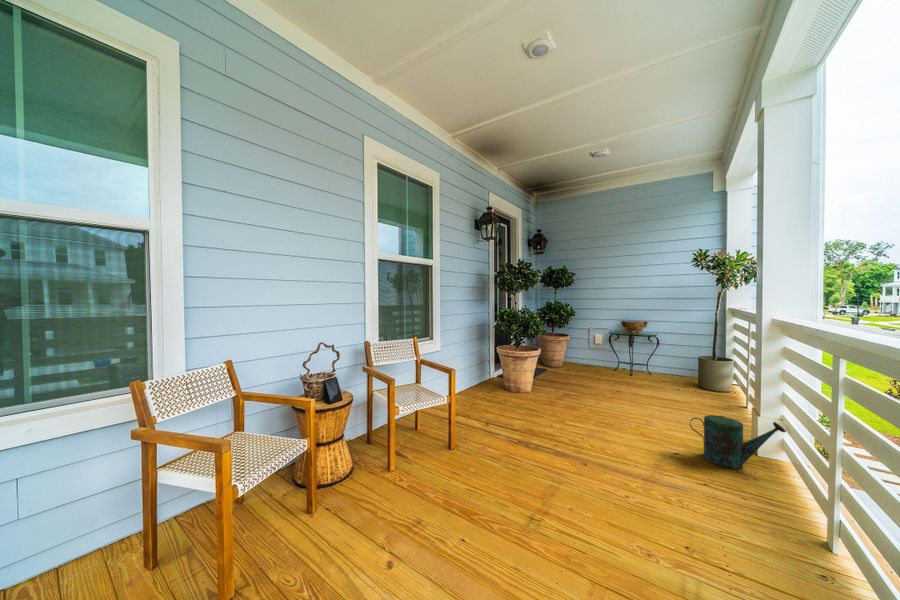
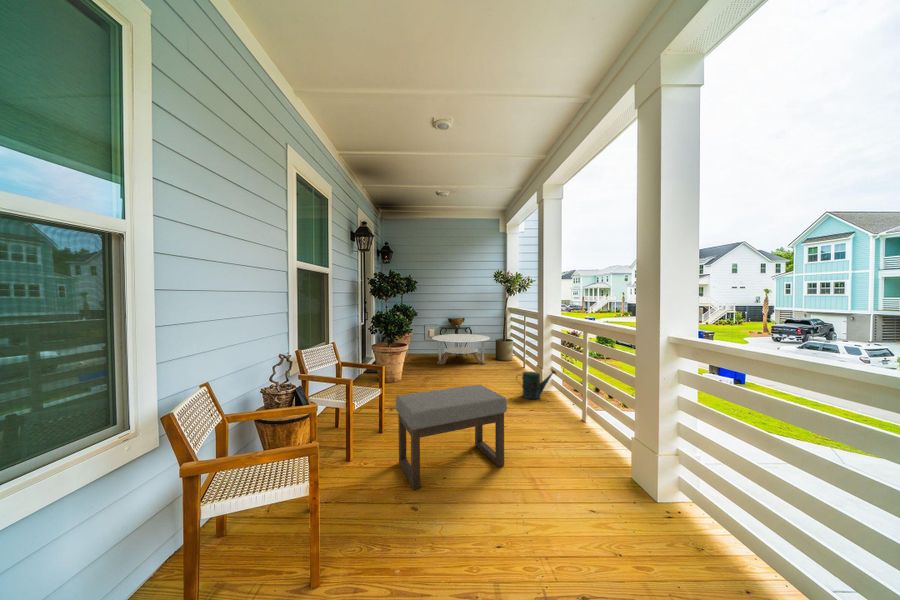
round table: none [591,342,684,390] -> present [432,334,490,364]
ottoman: none [408,409,571,567] -> present [396,385,507,490]

